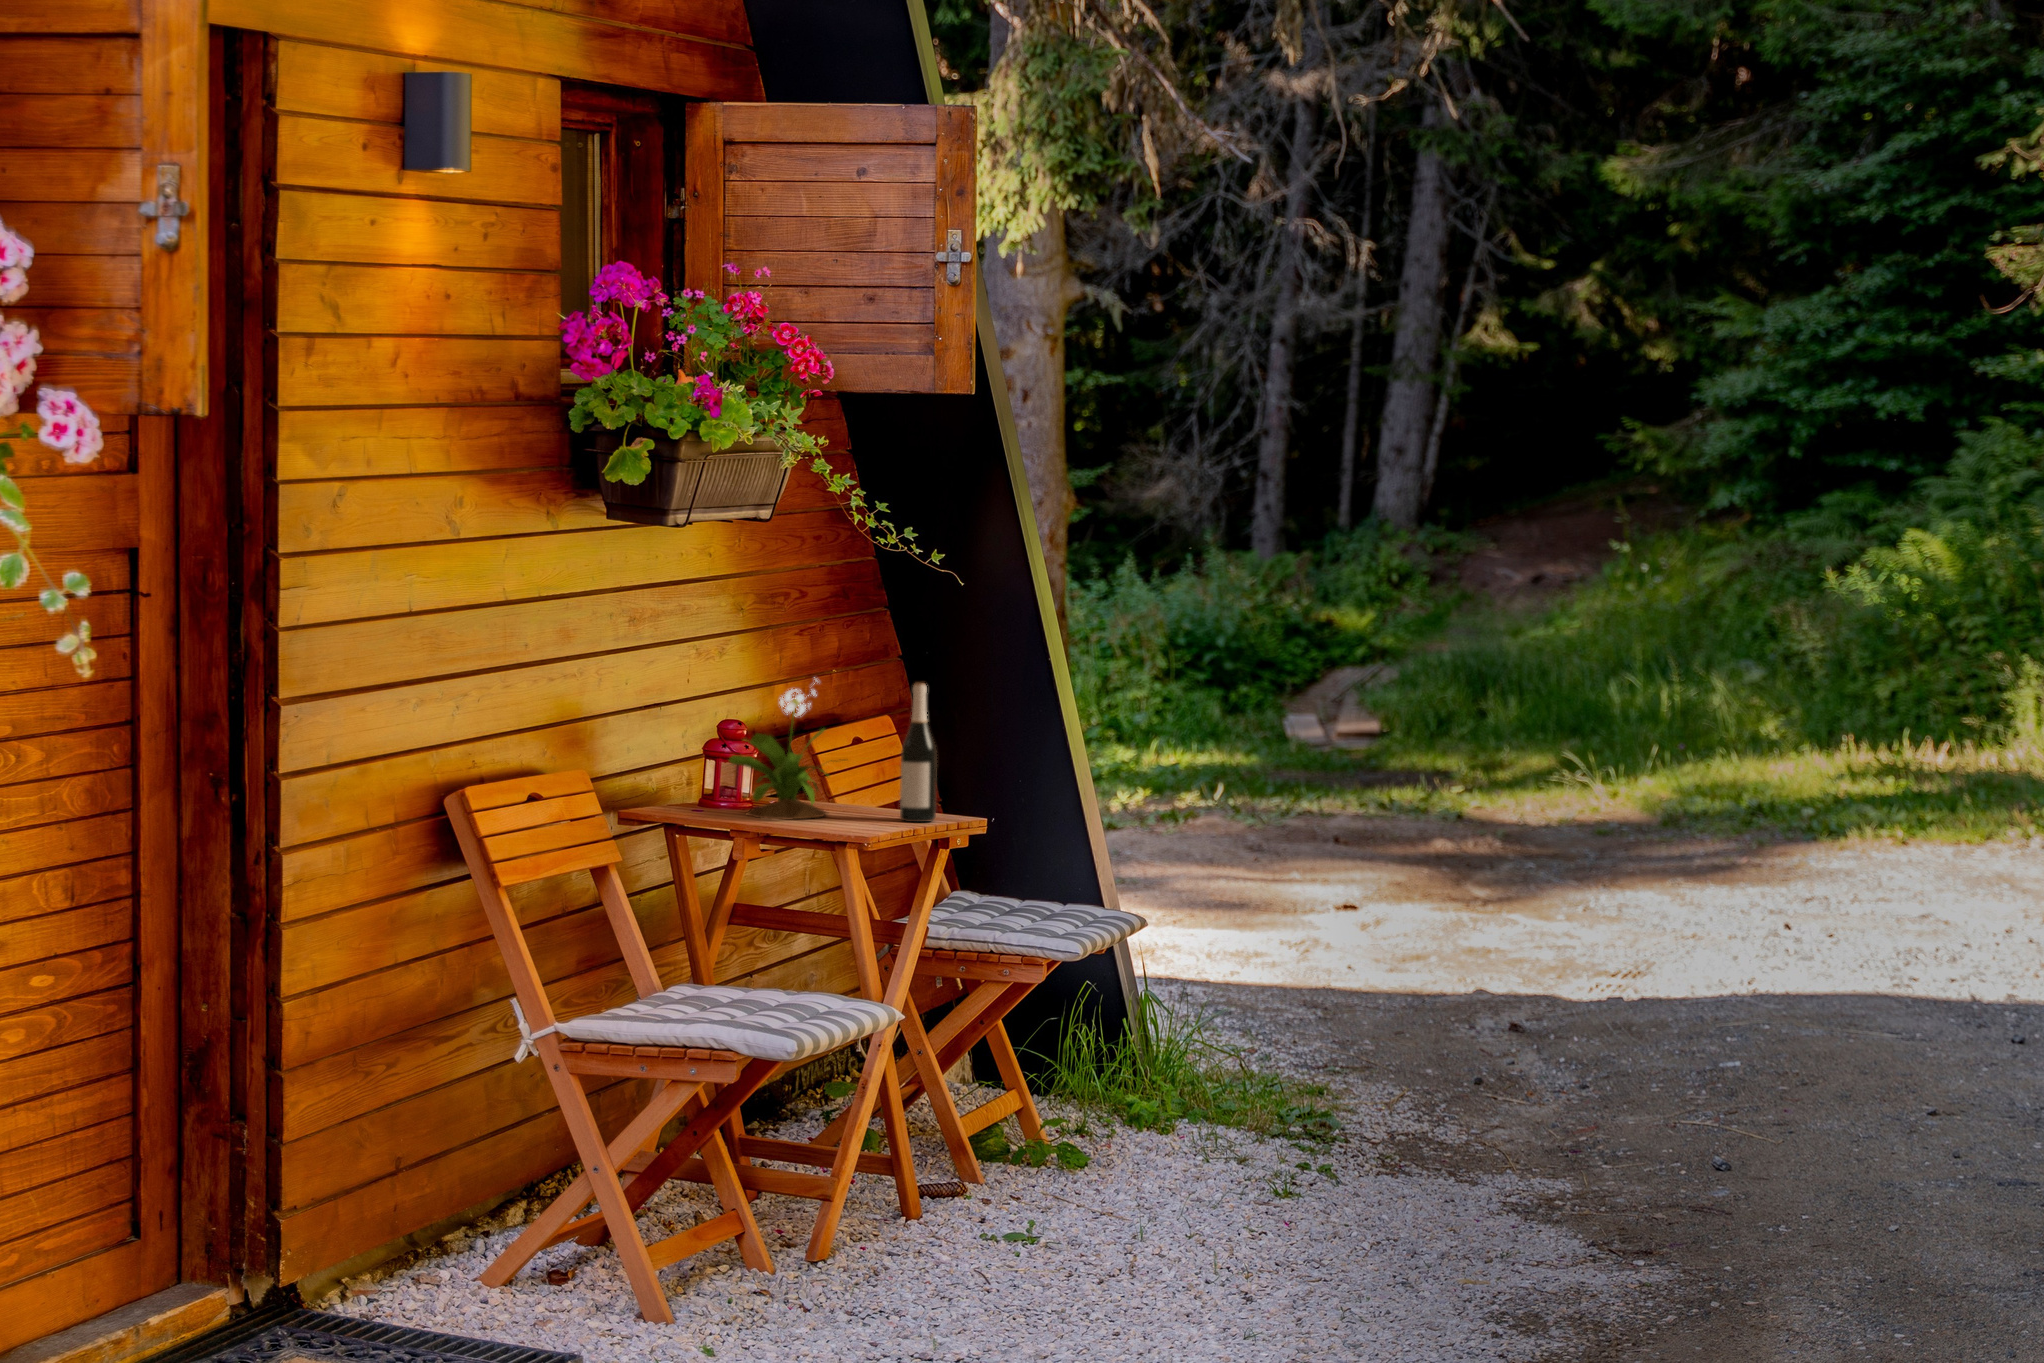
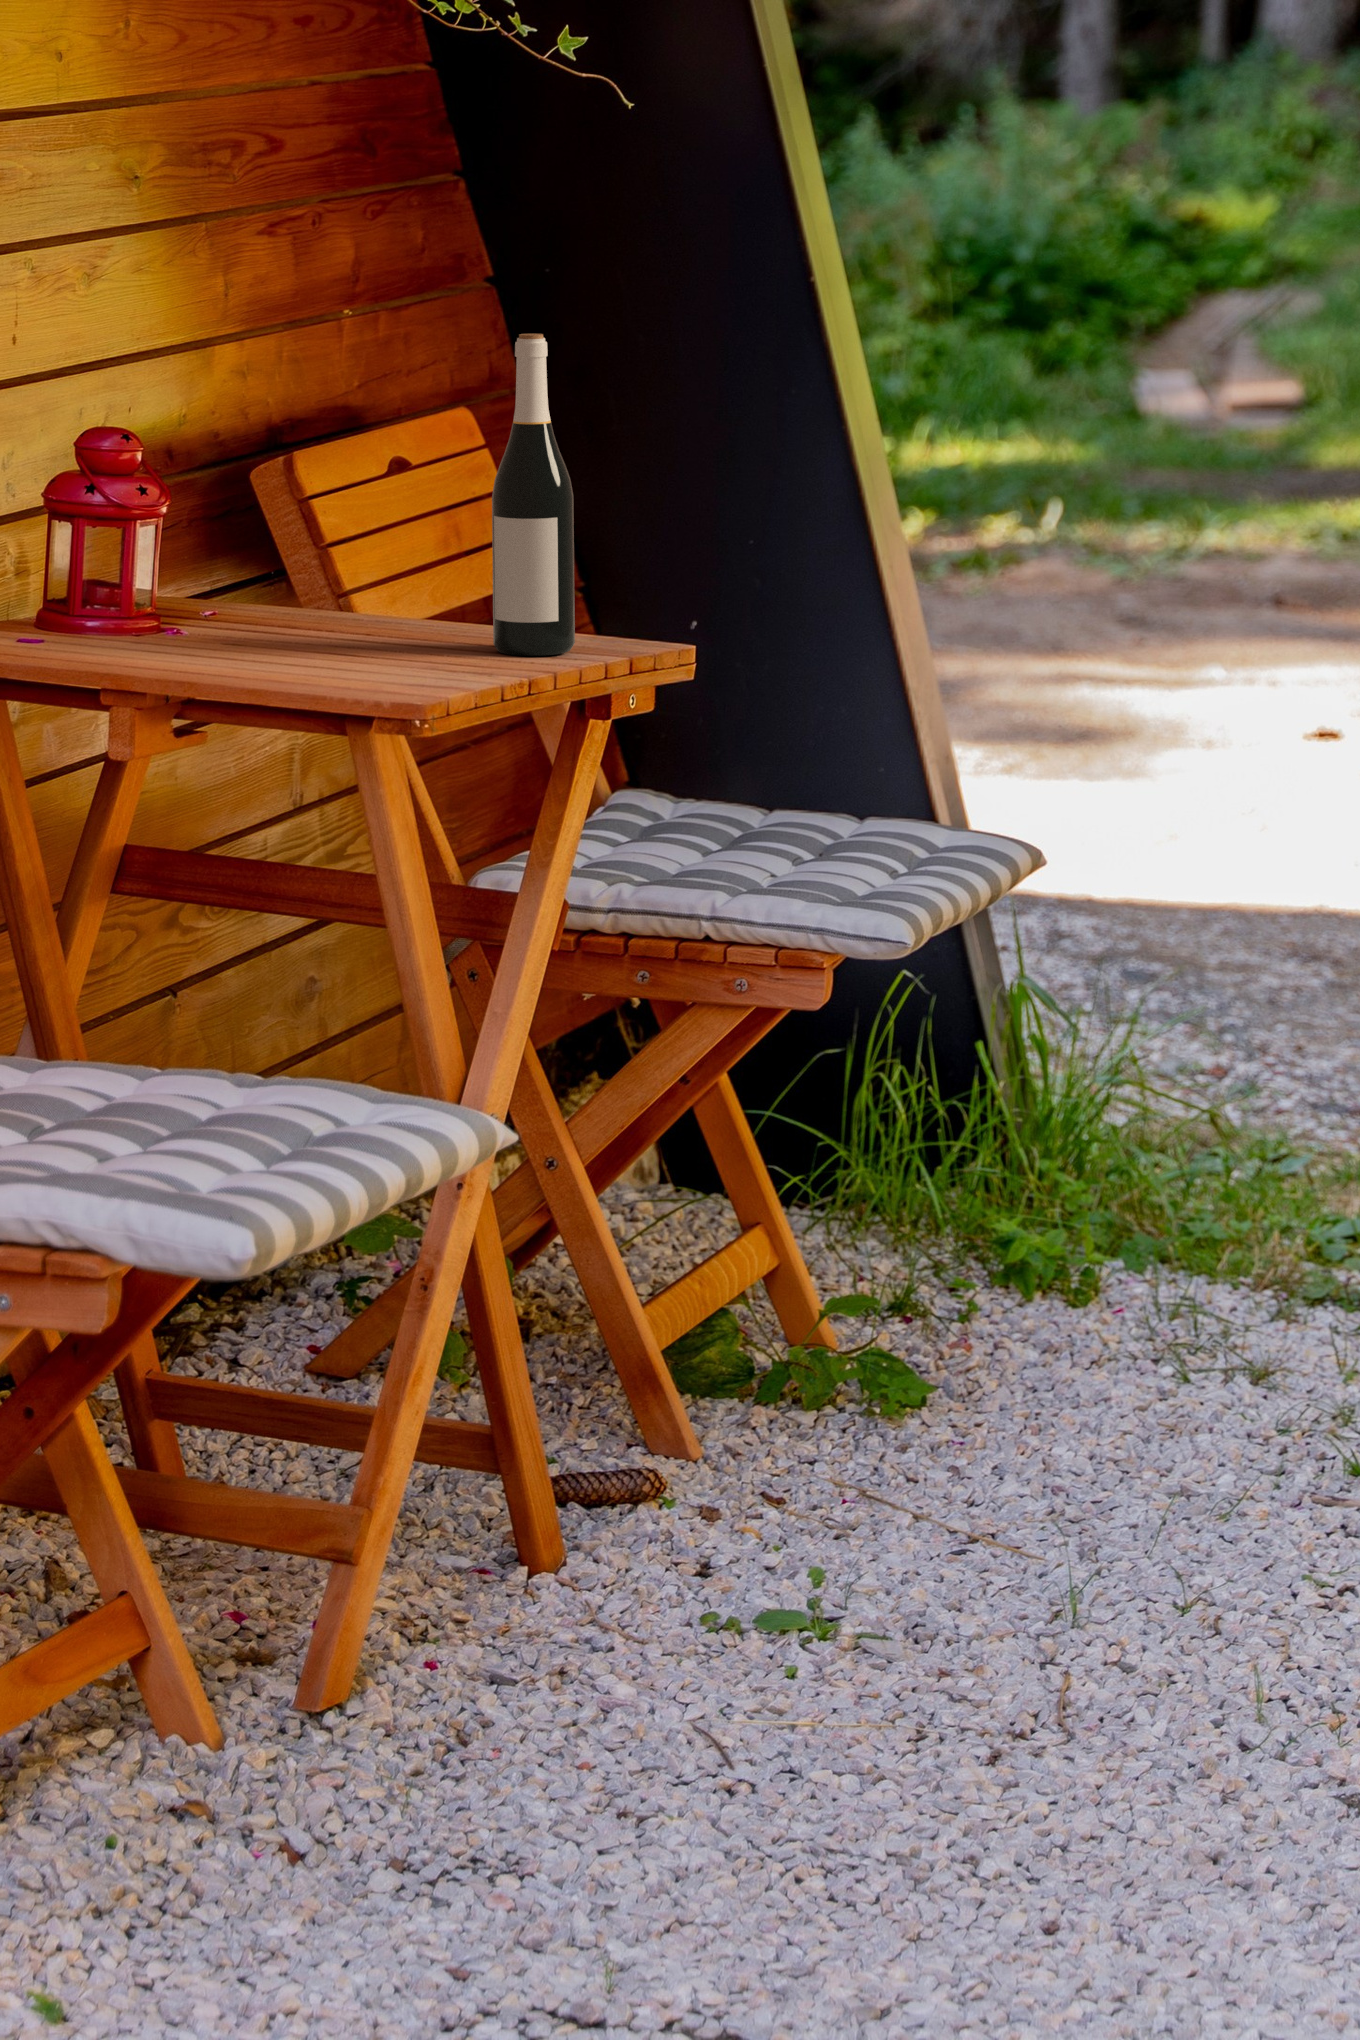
potted flower: present [729,680,832,820] -> none [100,325,376,654]

